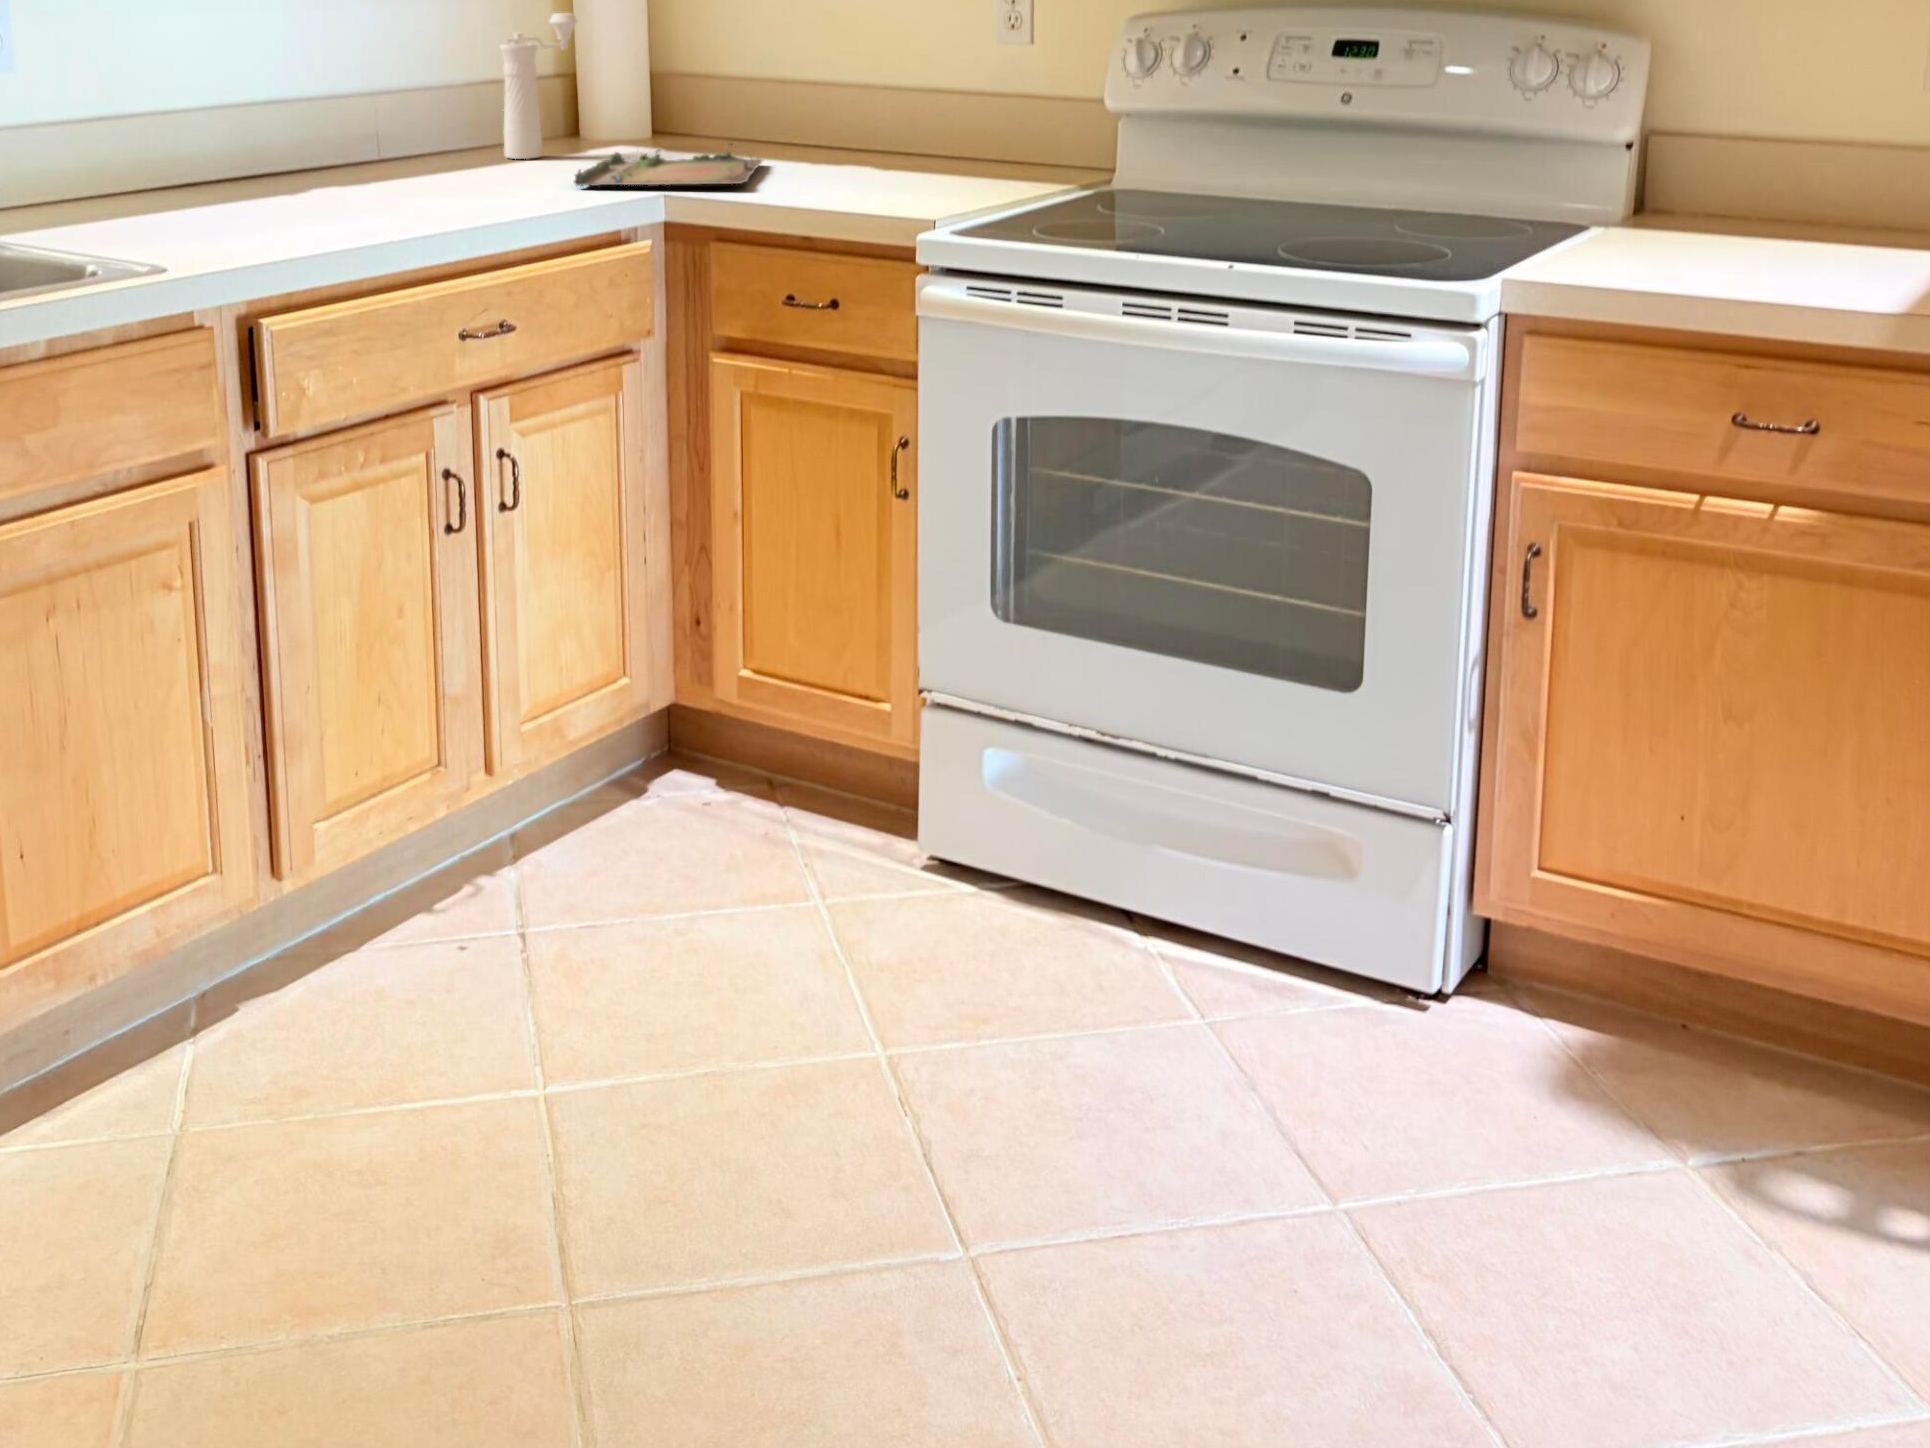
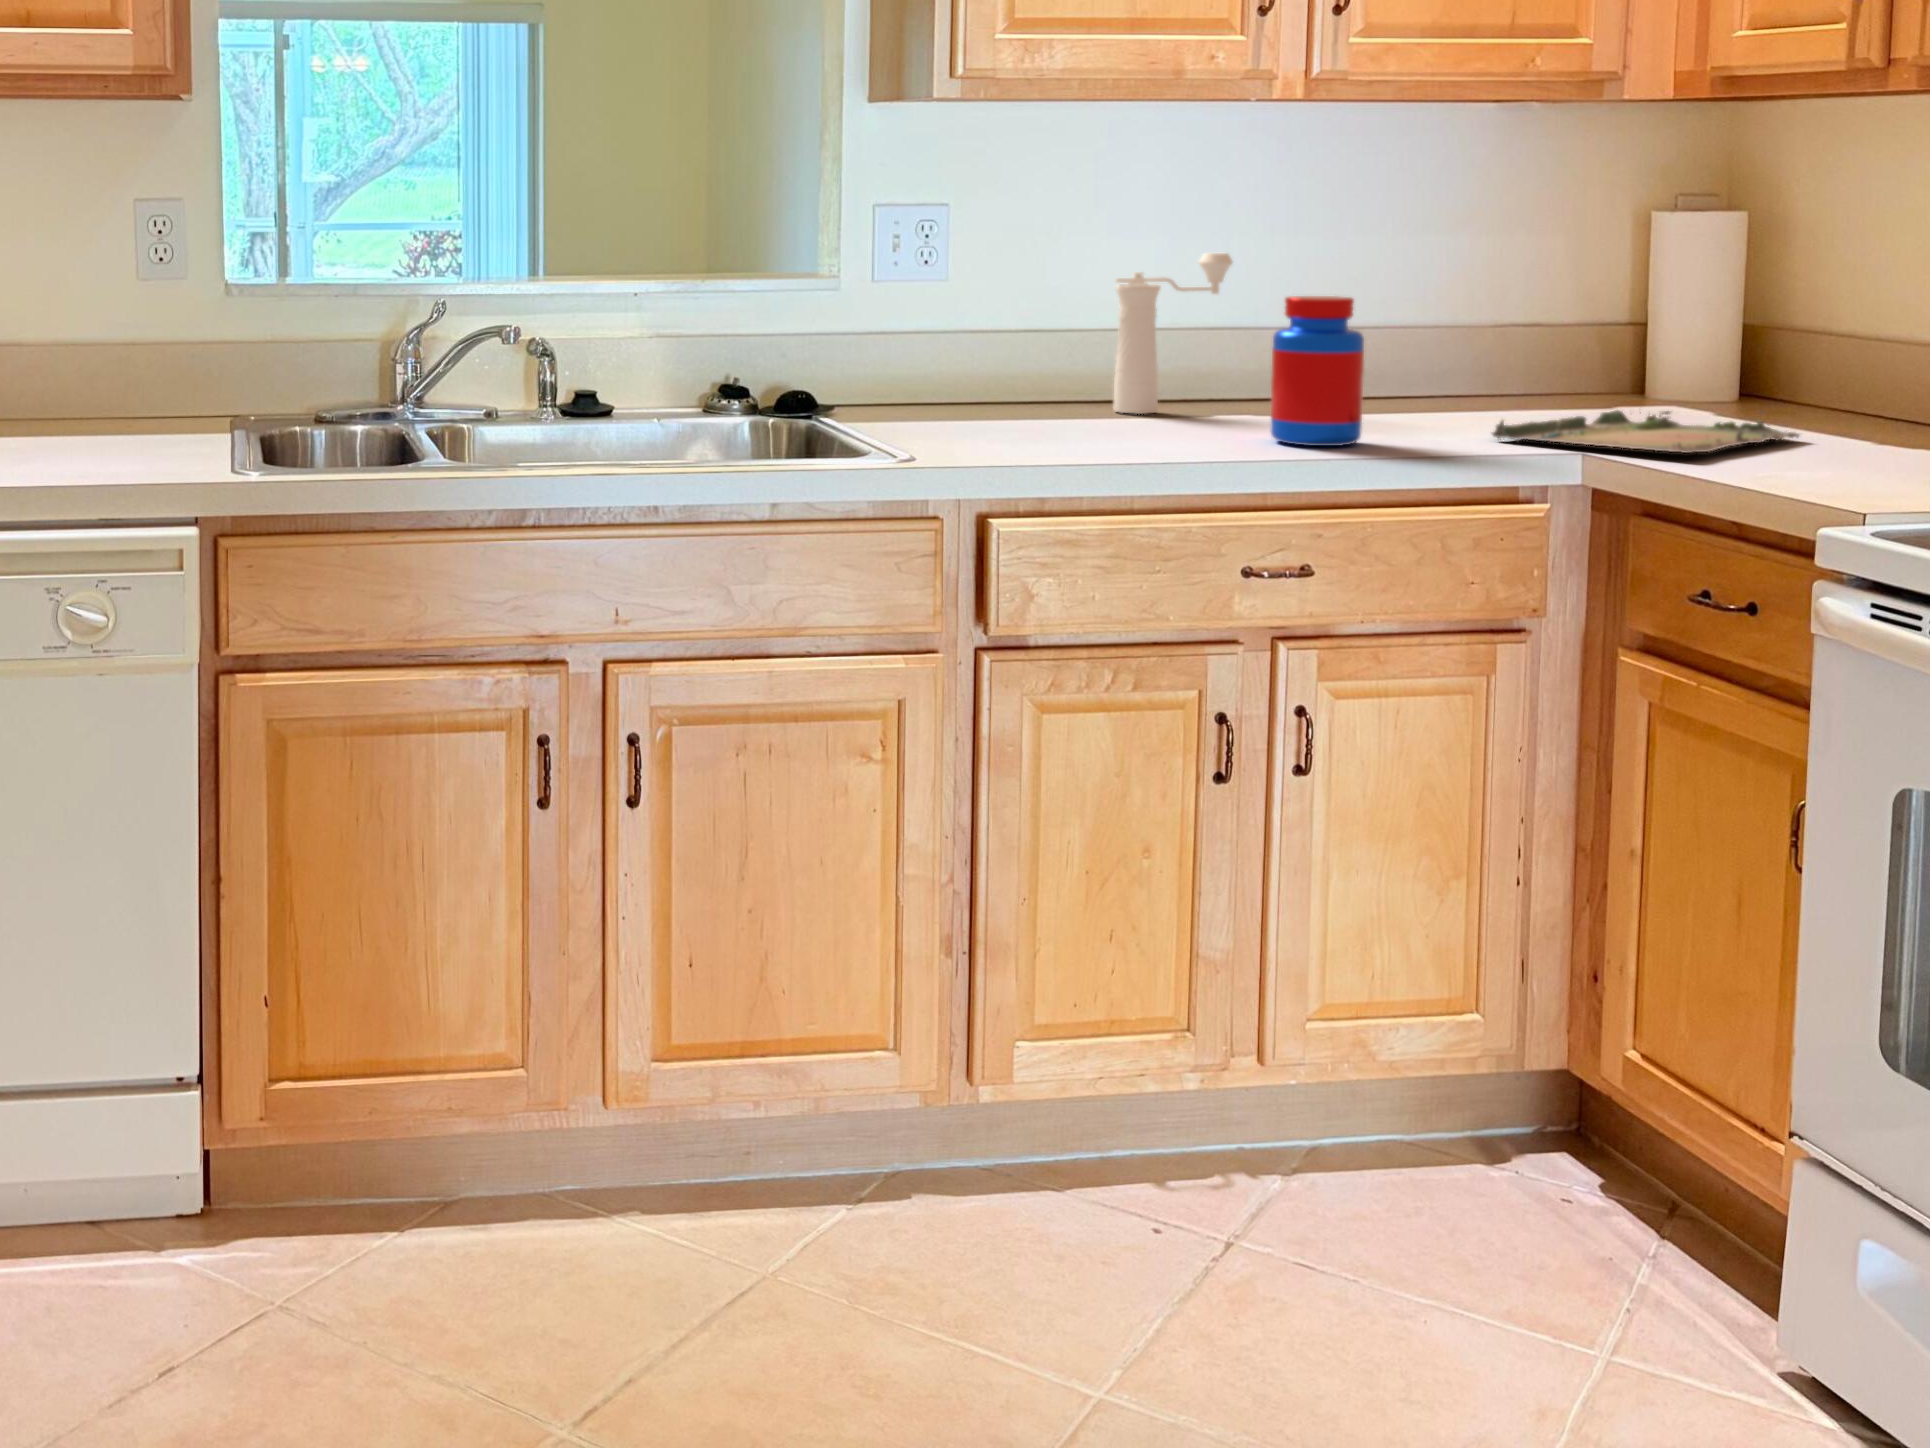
pepper mill: present [500,13,577,159] -> present [1113,253,1233,414]
jar: none [411,68,496,210] -> present [1271,296,1364,446]

